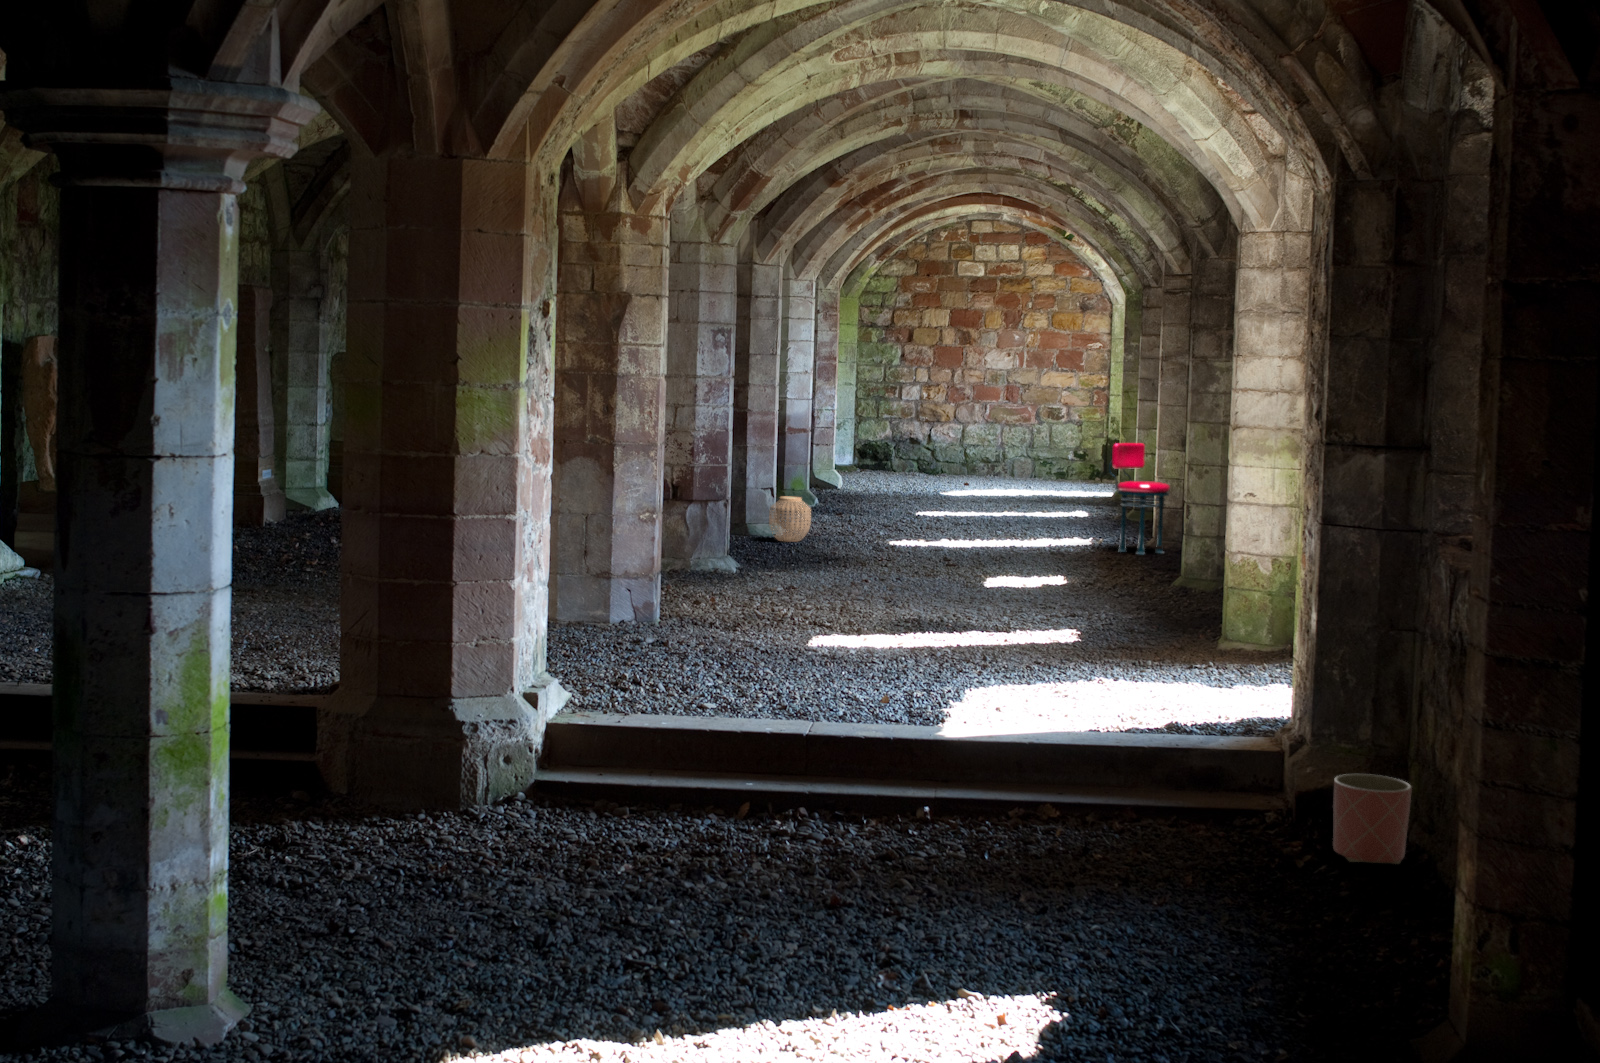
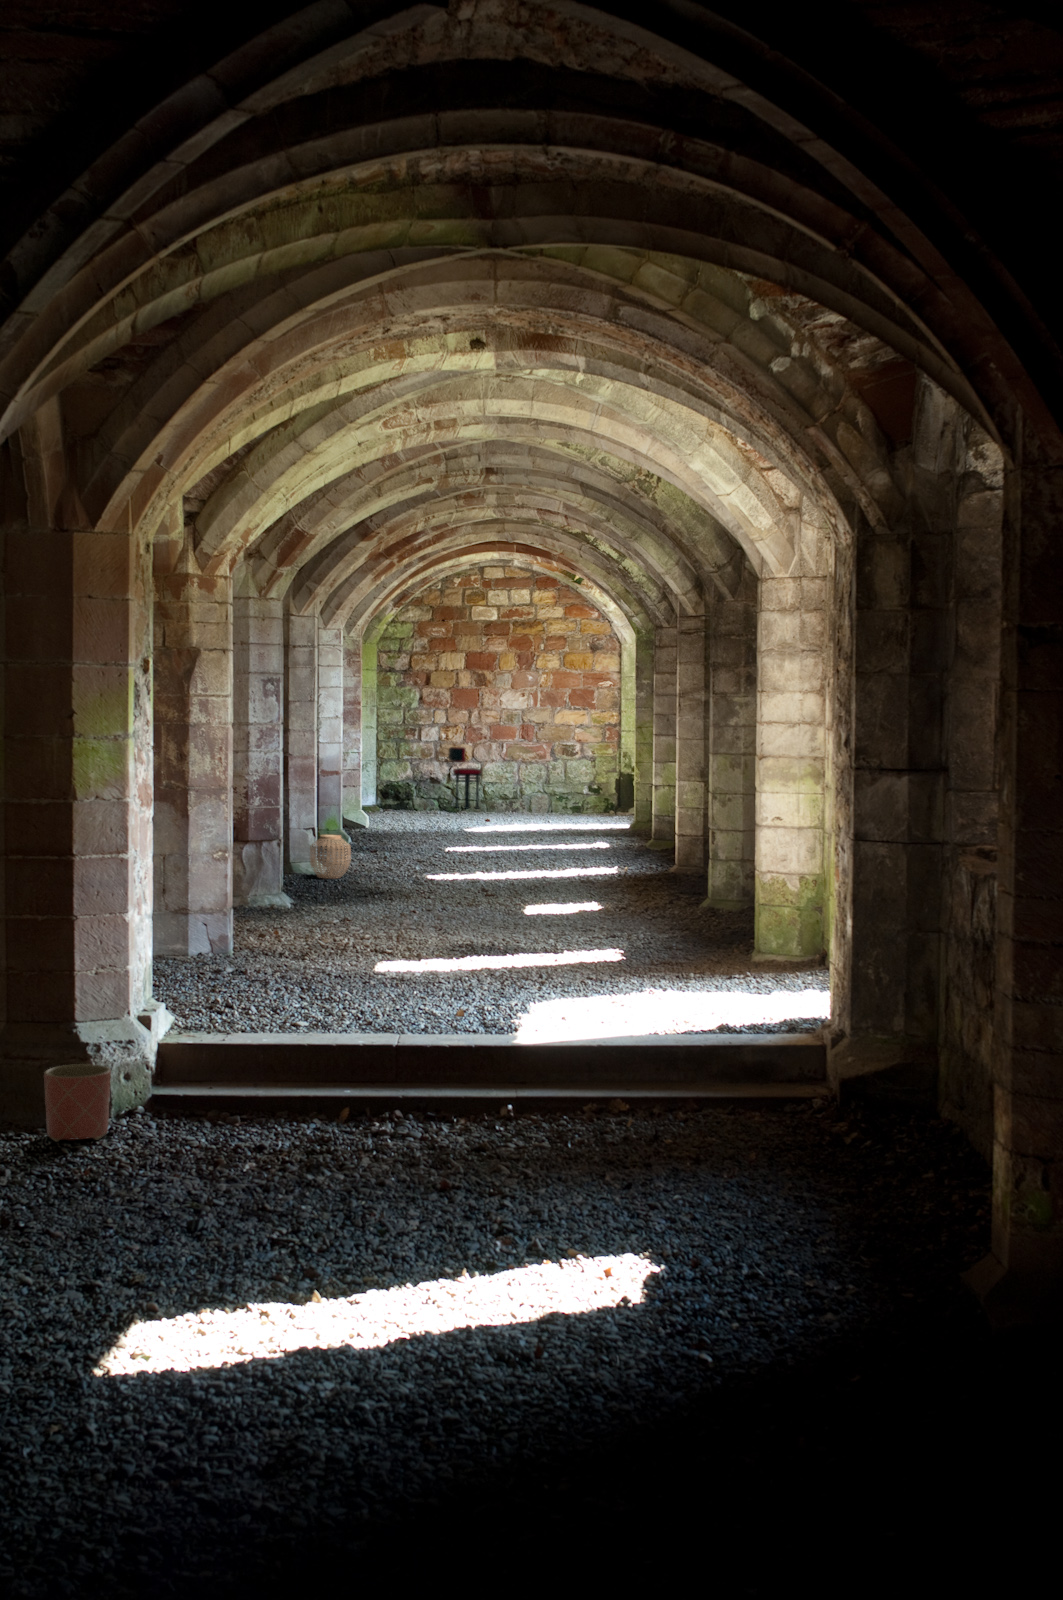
stool: present [1109,443,1170,554] -> present [447,747,482,809]
planter: present [1333,774,1412,864] -> present [44,1064,111,1142]

